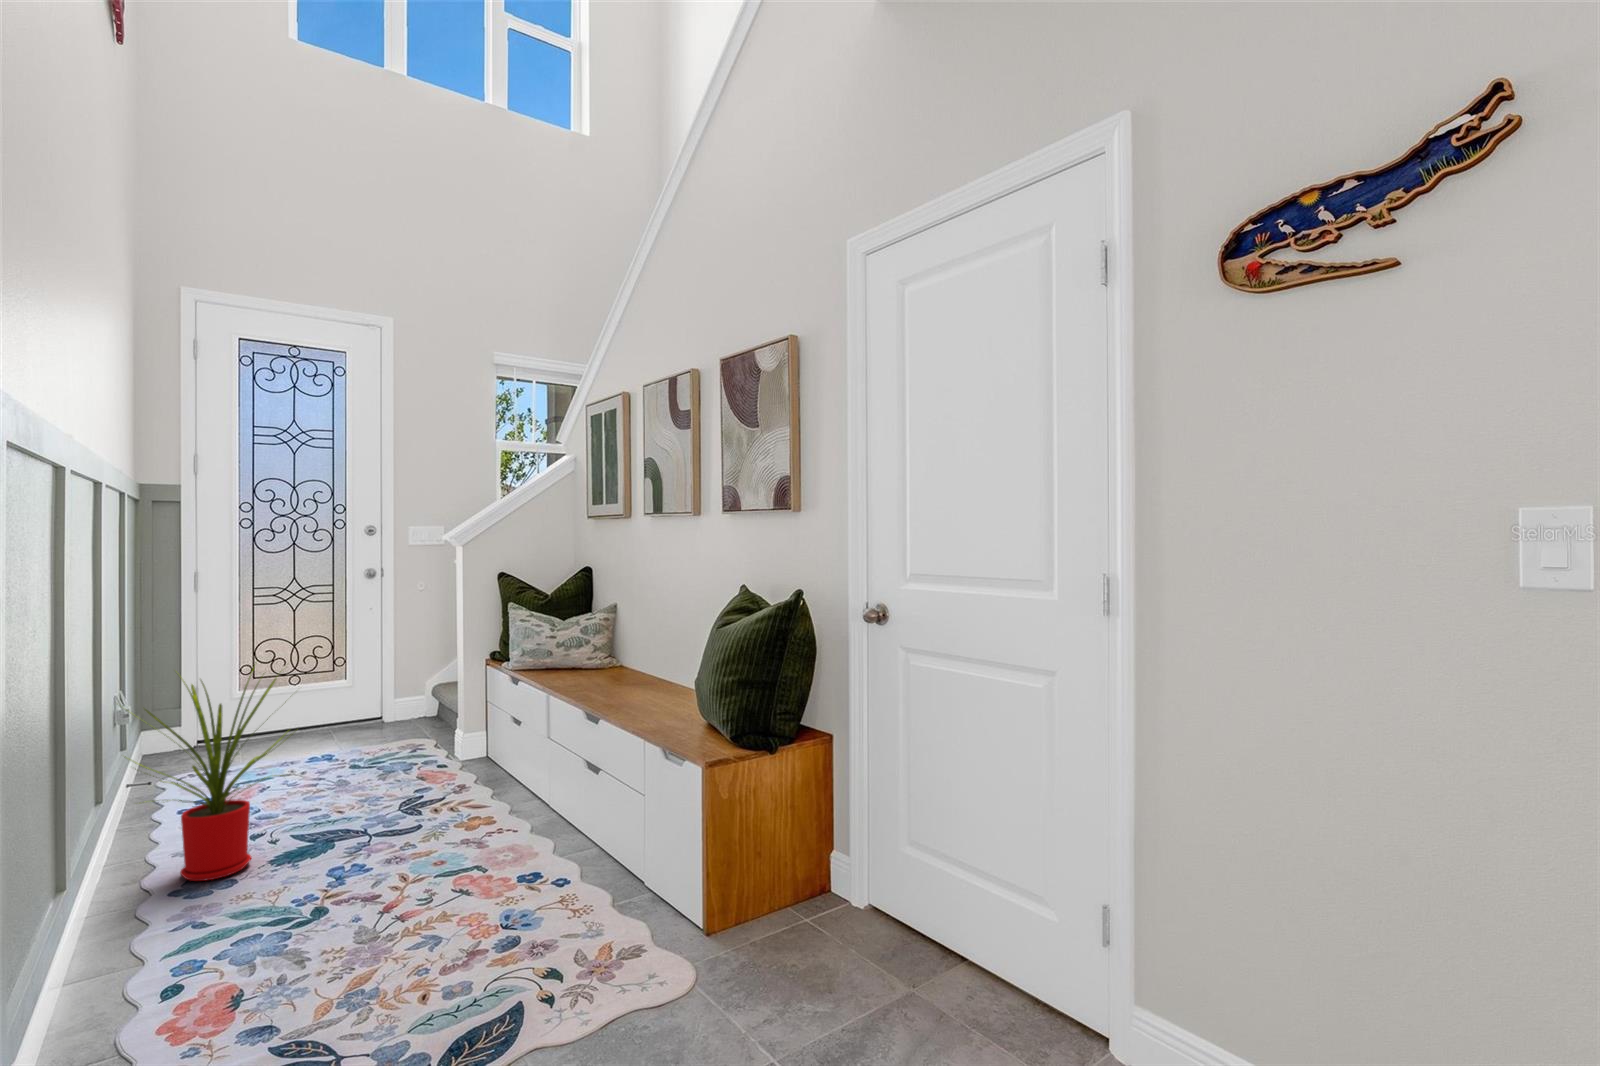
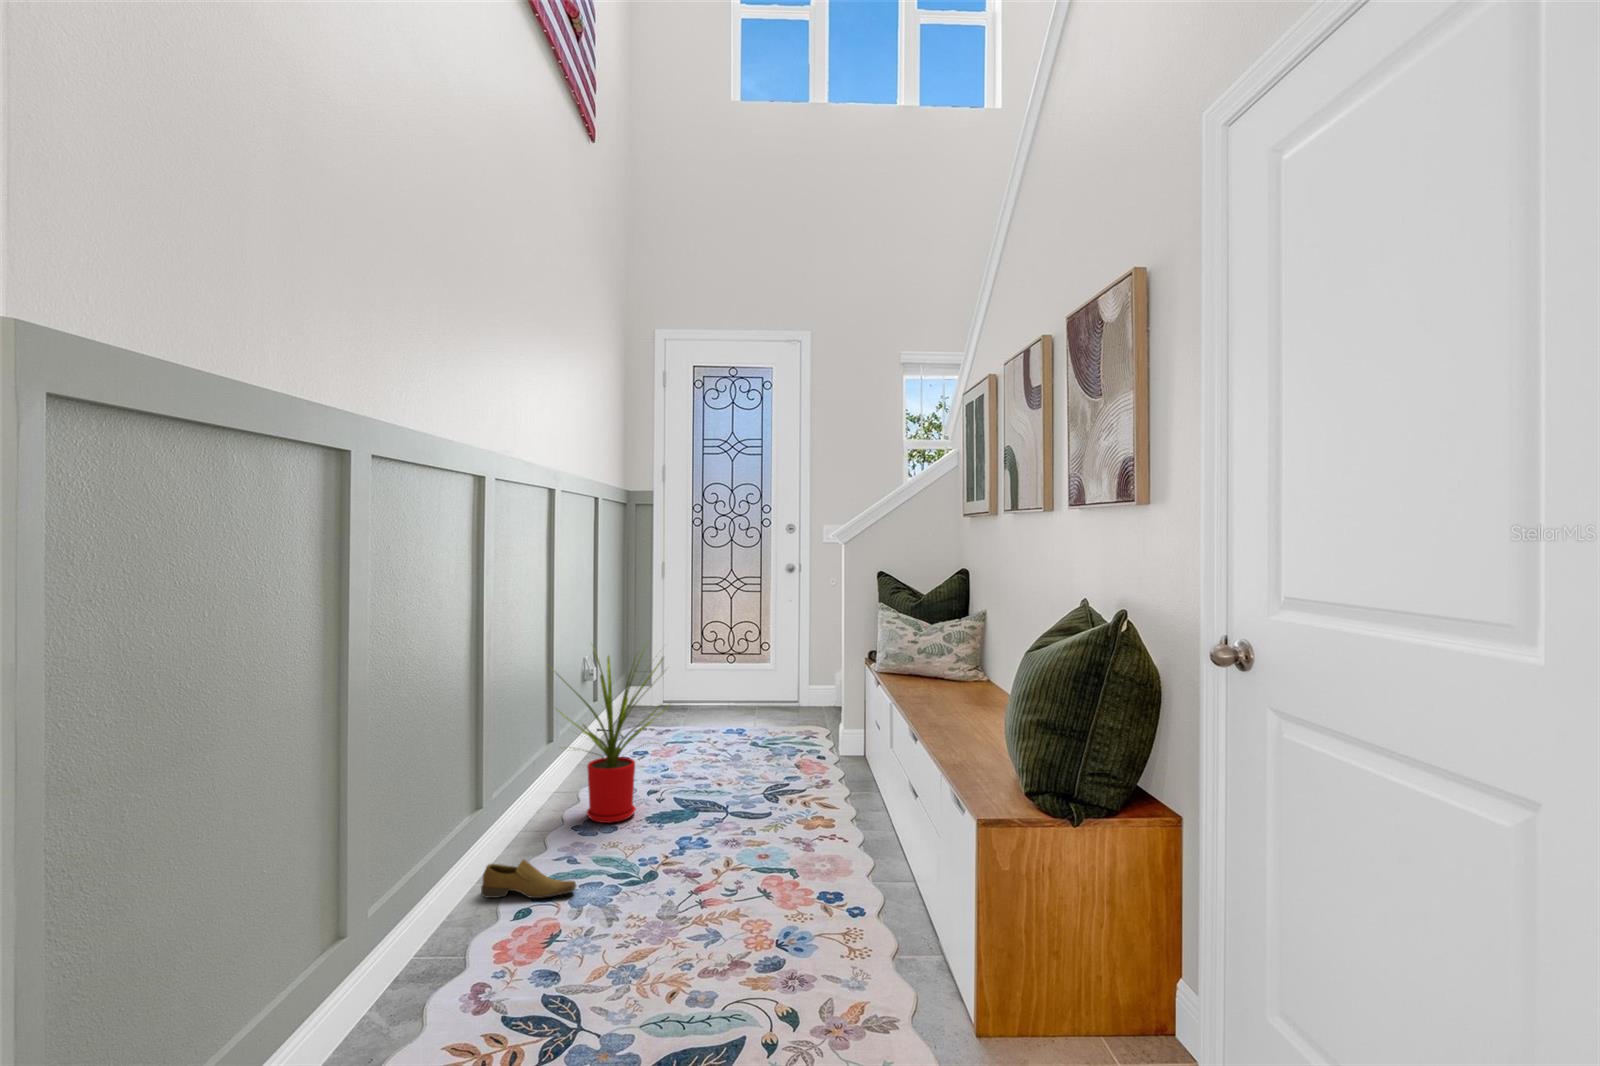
shoe: none [84,933,231,994] -> present [481,860,576,898]

